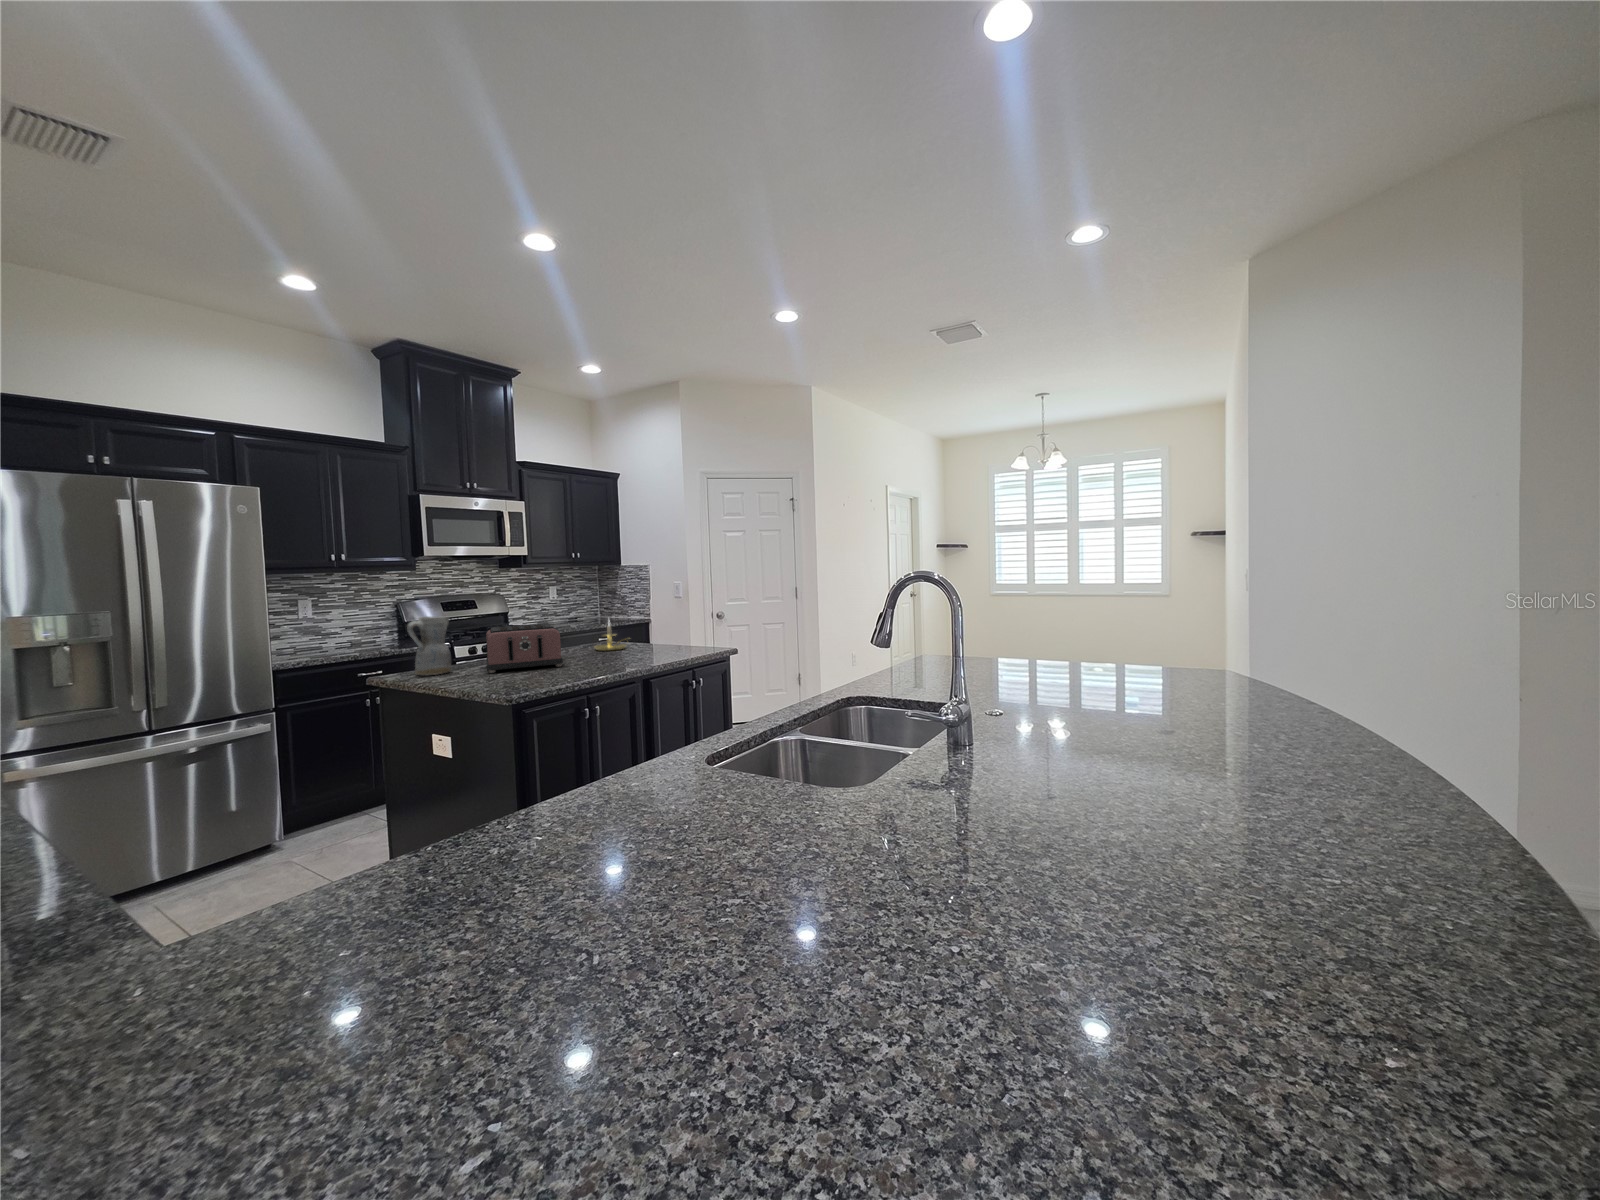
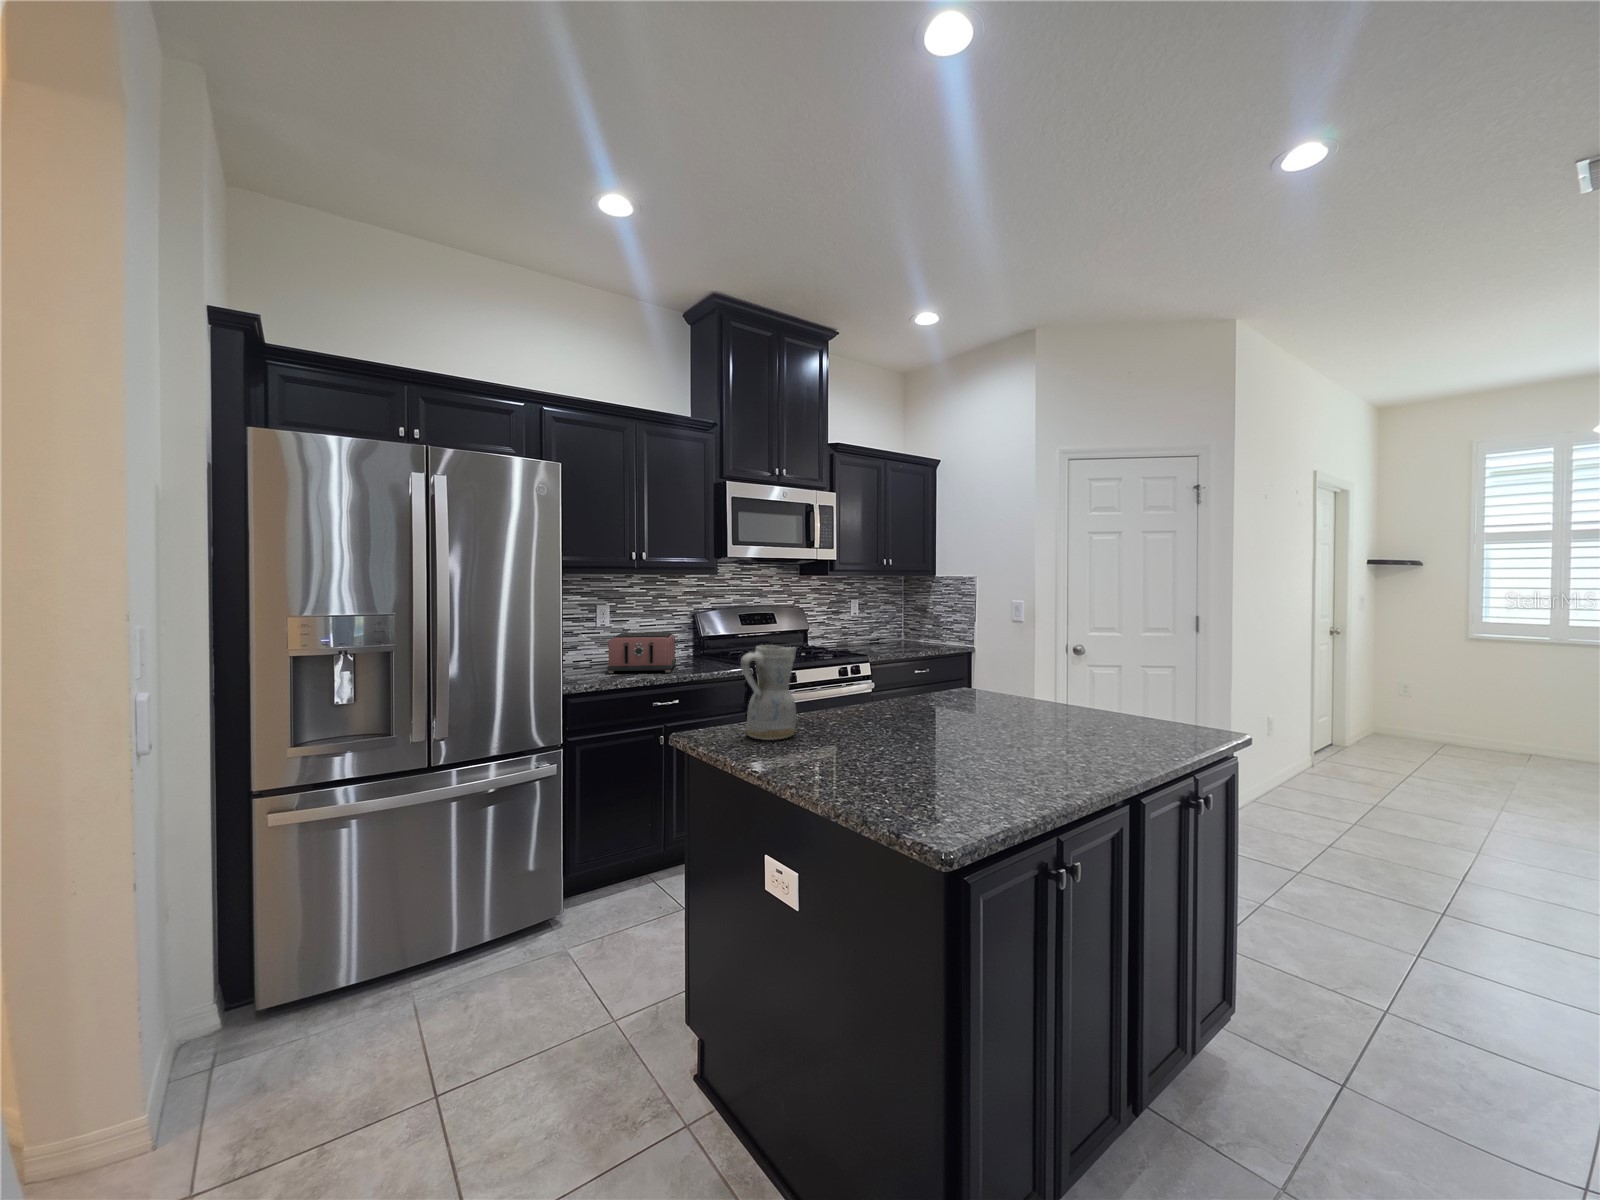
candle holder: present [594,622,626,651] -> none [975,657,1037,711]
toaster: present [486,624,563,673] -> present [607,632,676,673]

